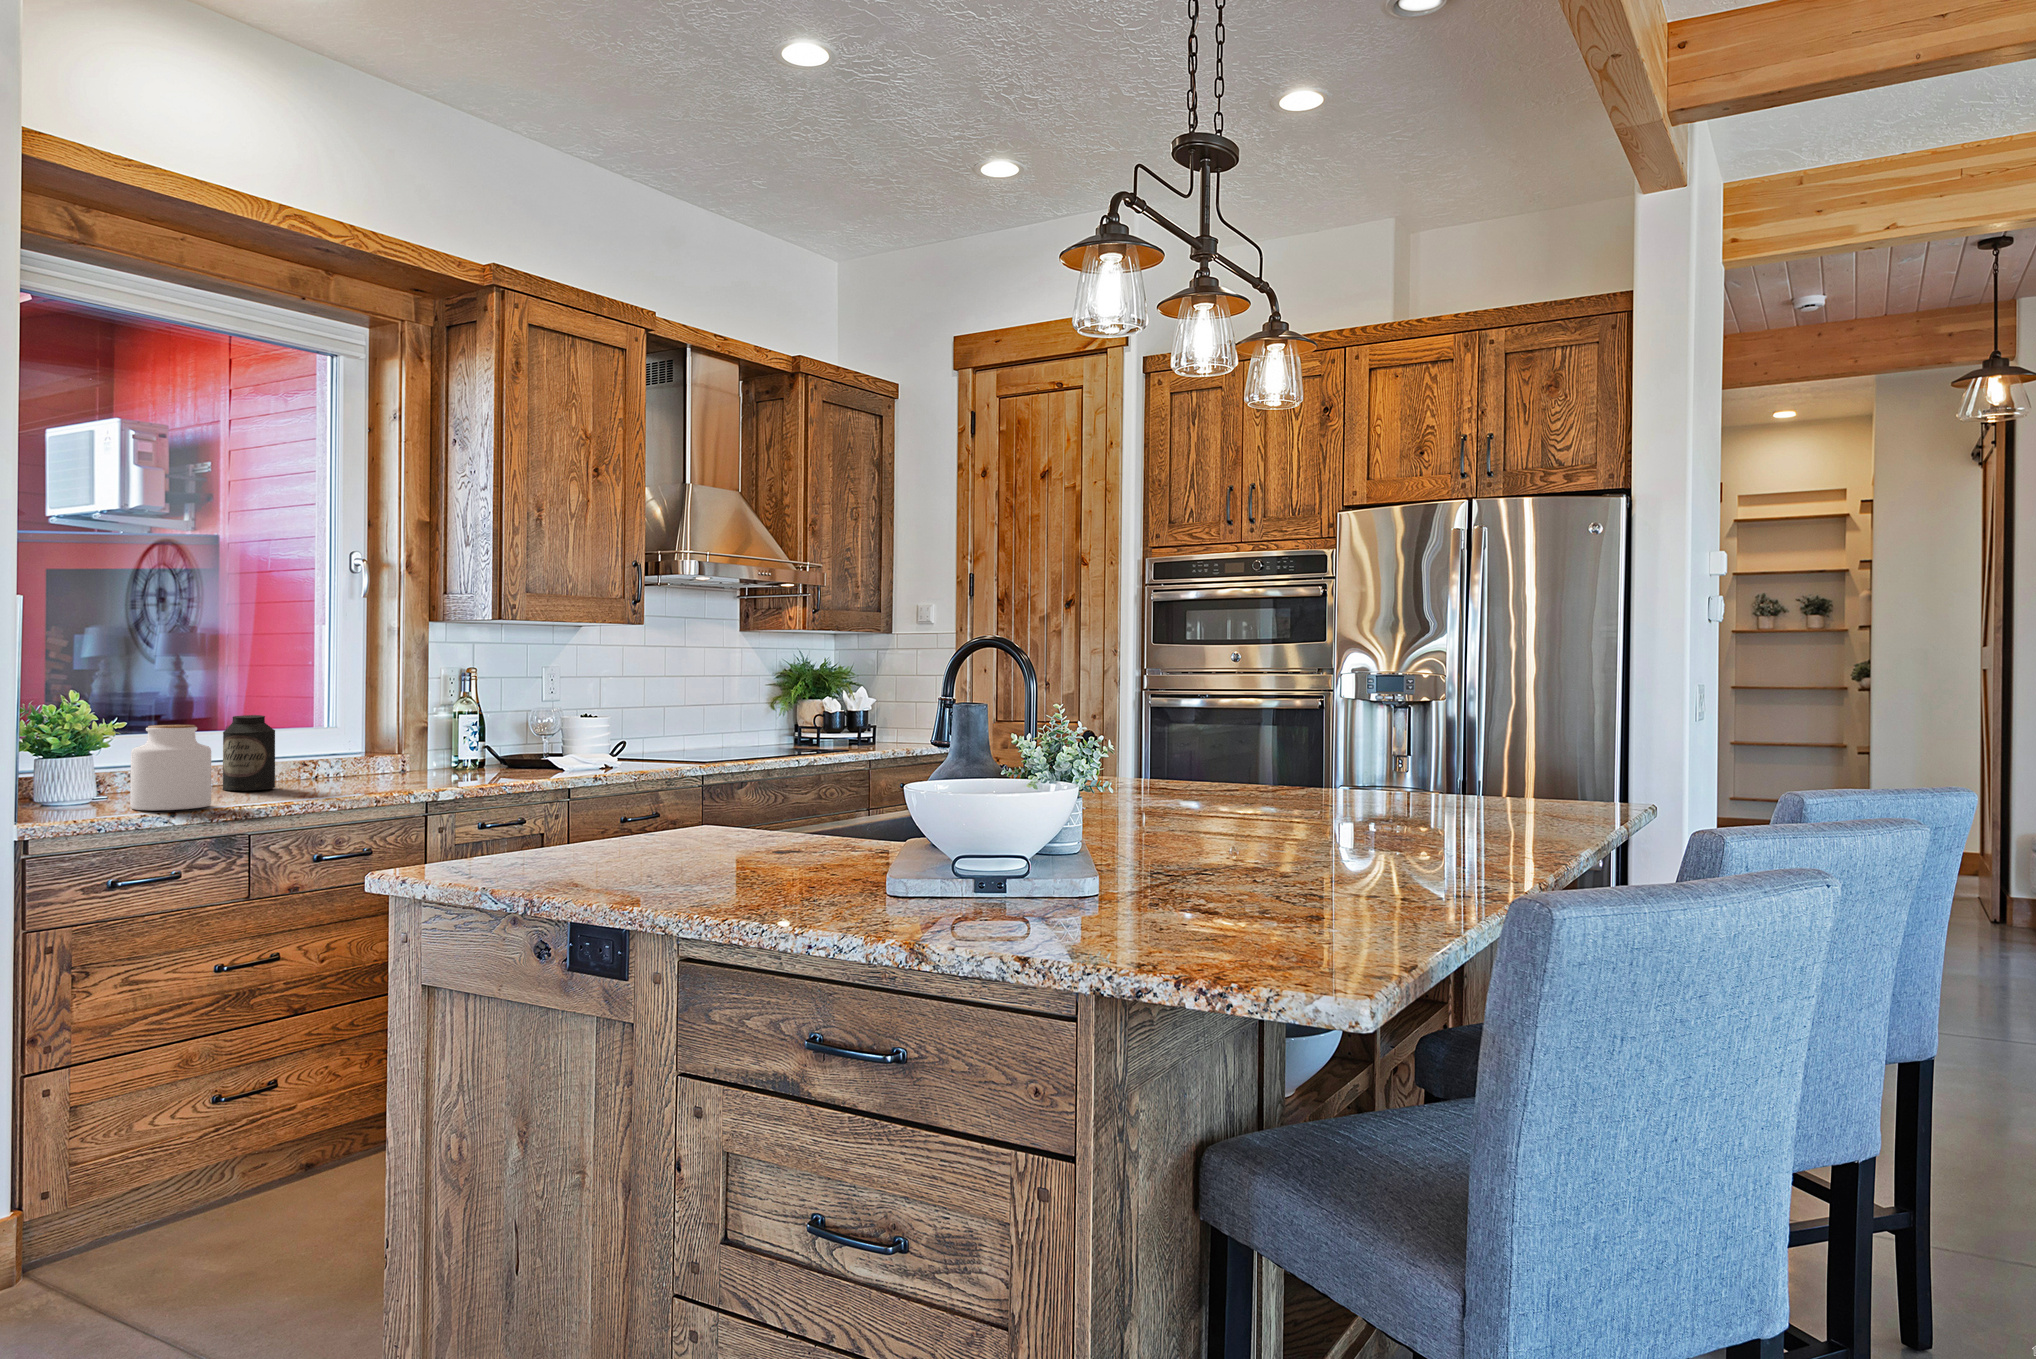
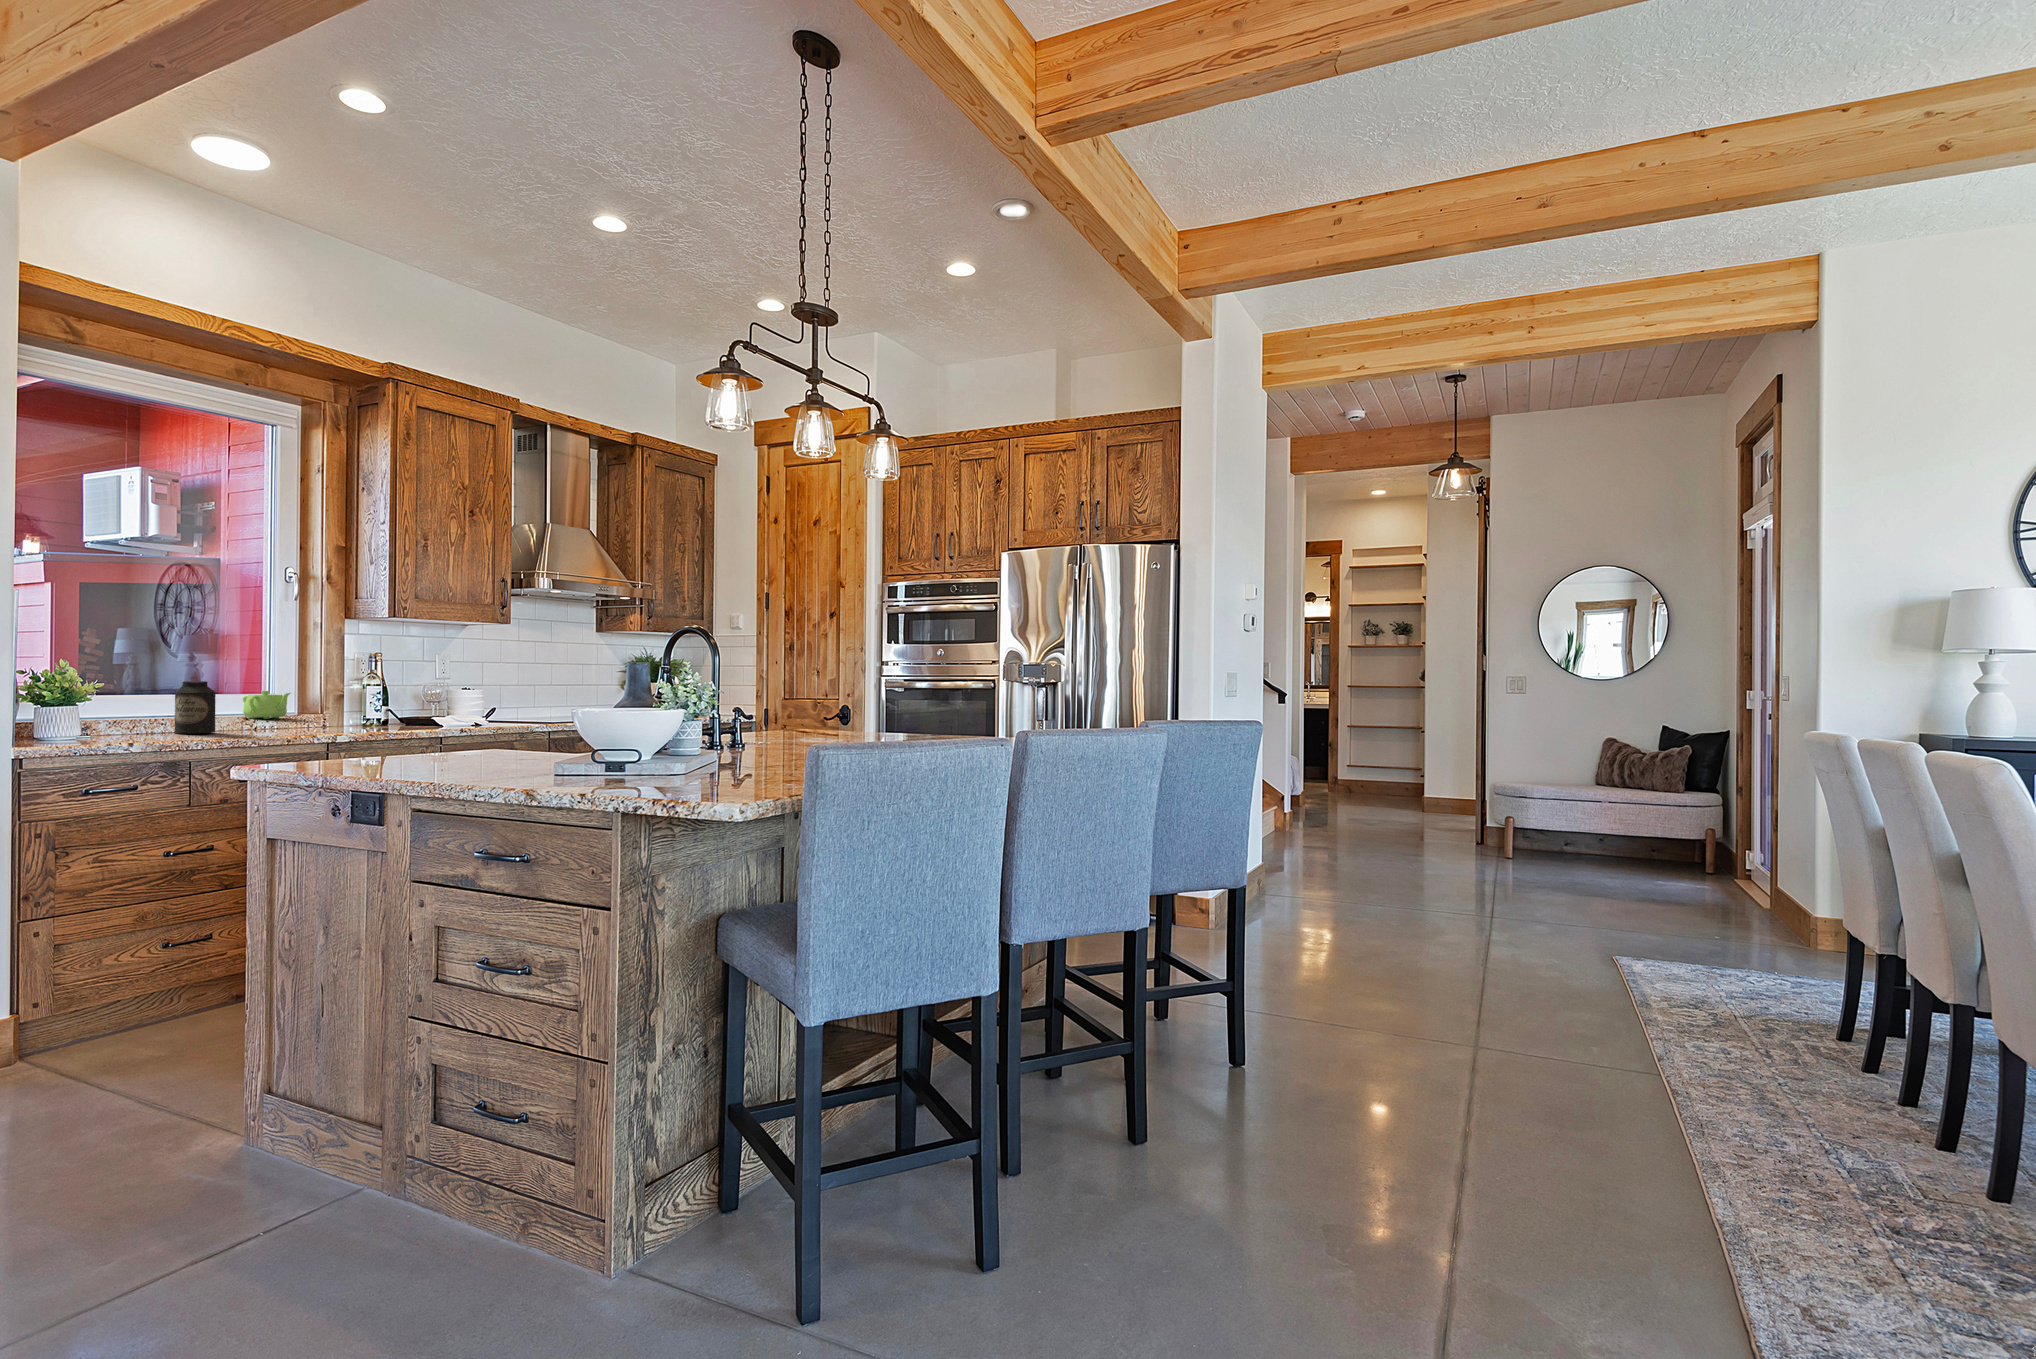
teapot: none [304,722,366,761] -> present [243,691,290,719]
jar: present [130,725,211,810] -> none [102,685,164,743]

